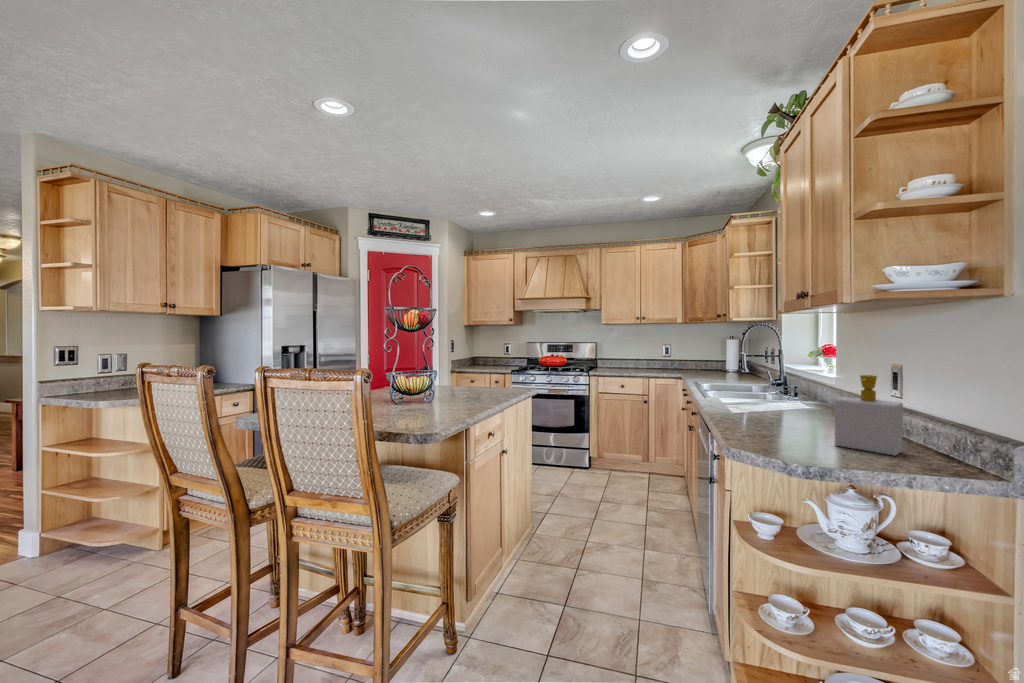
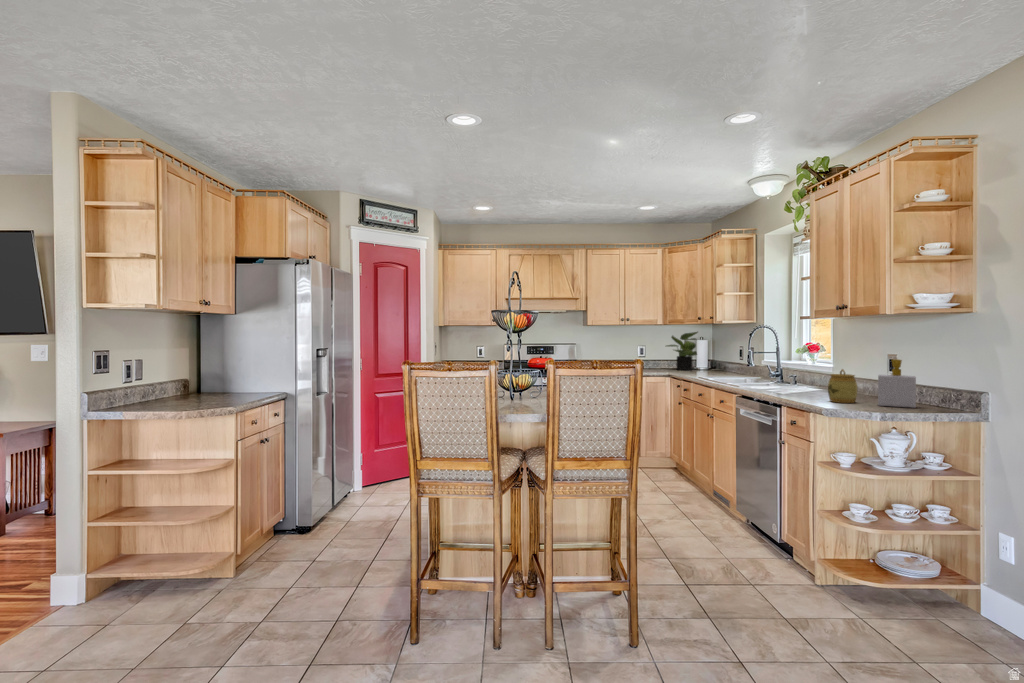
potted plant: none [682,330,722,372] -> present [667,332,698,370]
jar: none [770,385,815,436] -> present [828,369,858,403]

